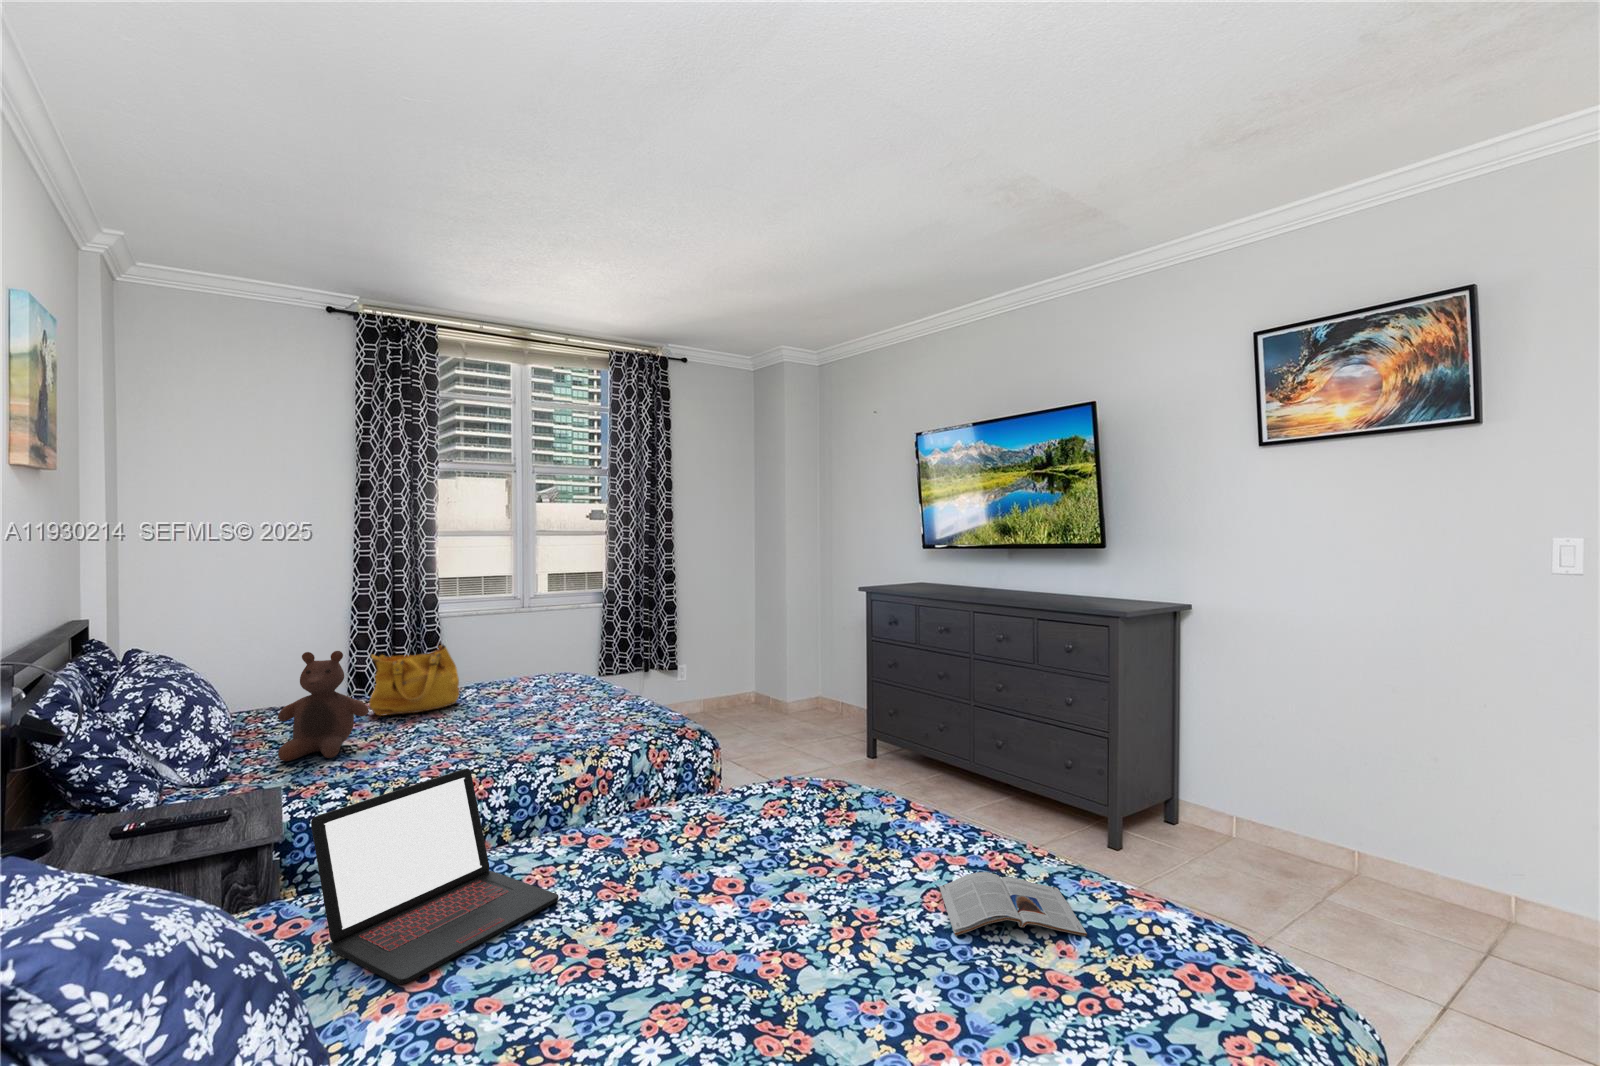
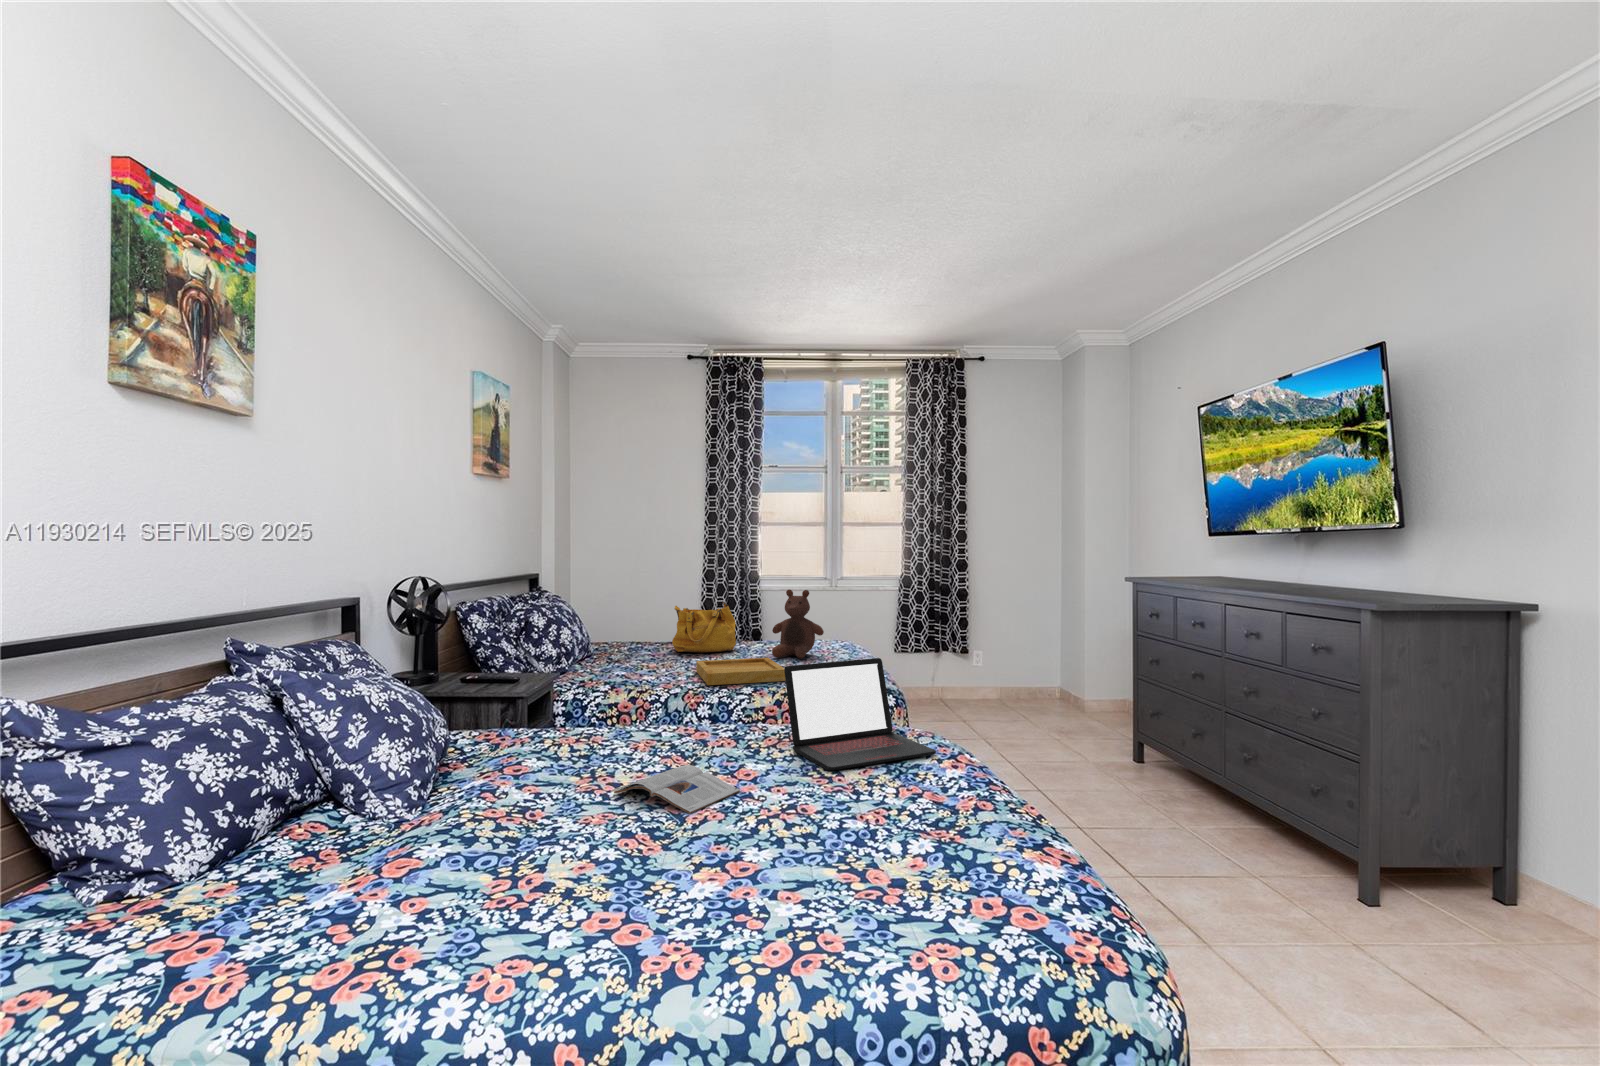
stuffed bear: present [278,651,369,761] -> present [772,590,824,659]
tray: none [447,711,587,764] -> present [696,658,785,685]
laptop: present [311,768,558,984] -> present [784,658,936,770]
magazine: present [940,872,1087,936] -> present [614,765,740,814]

